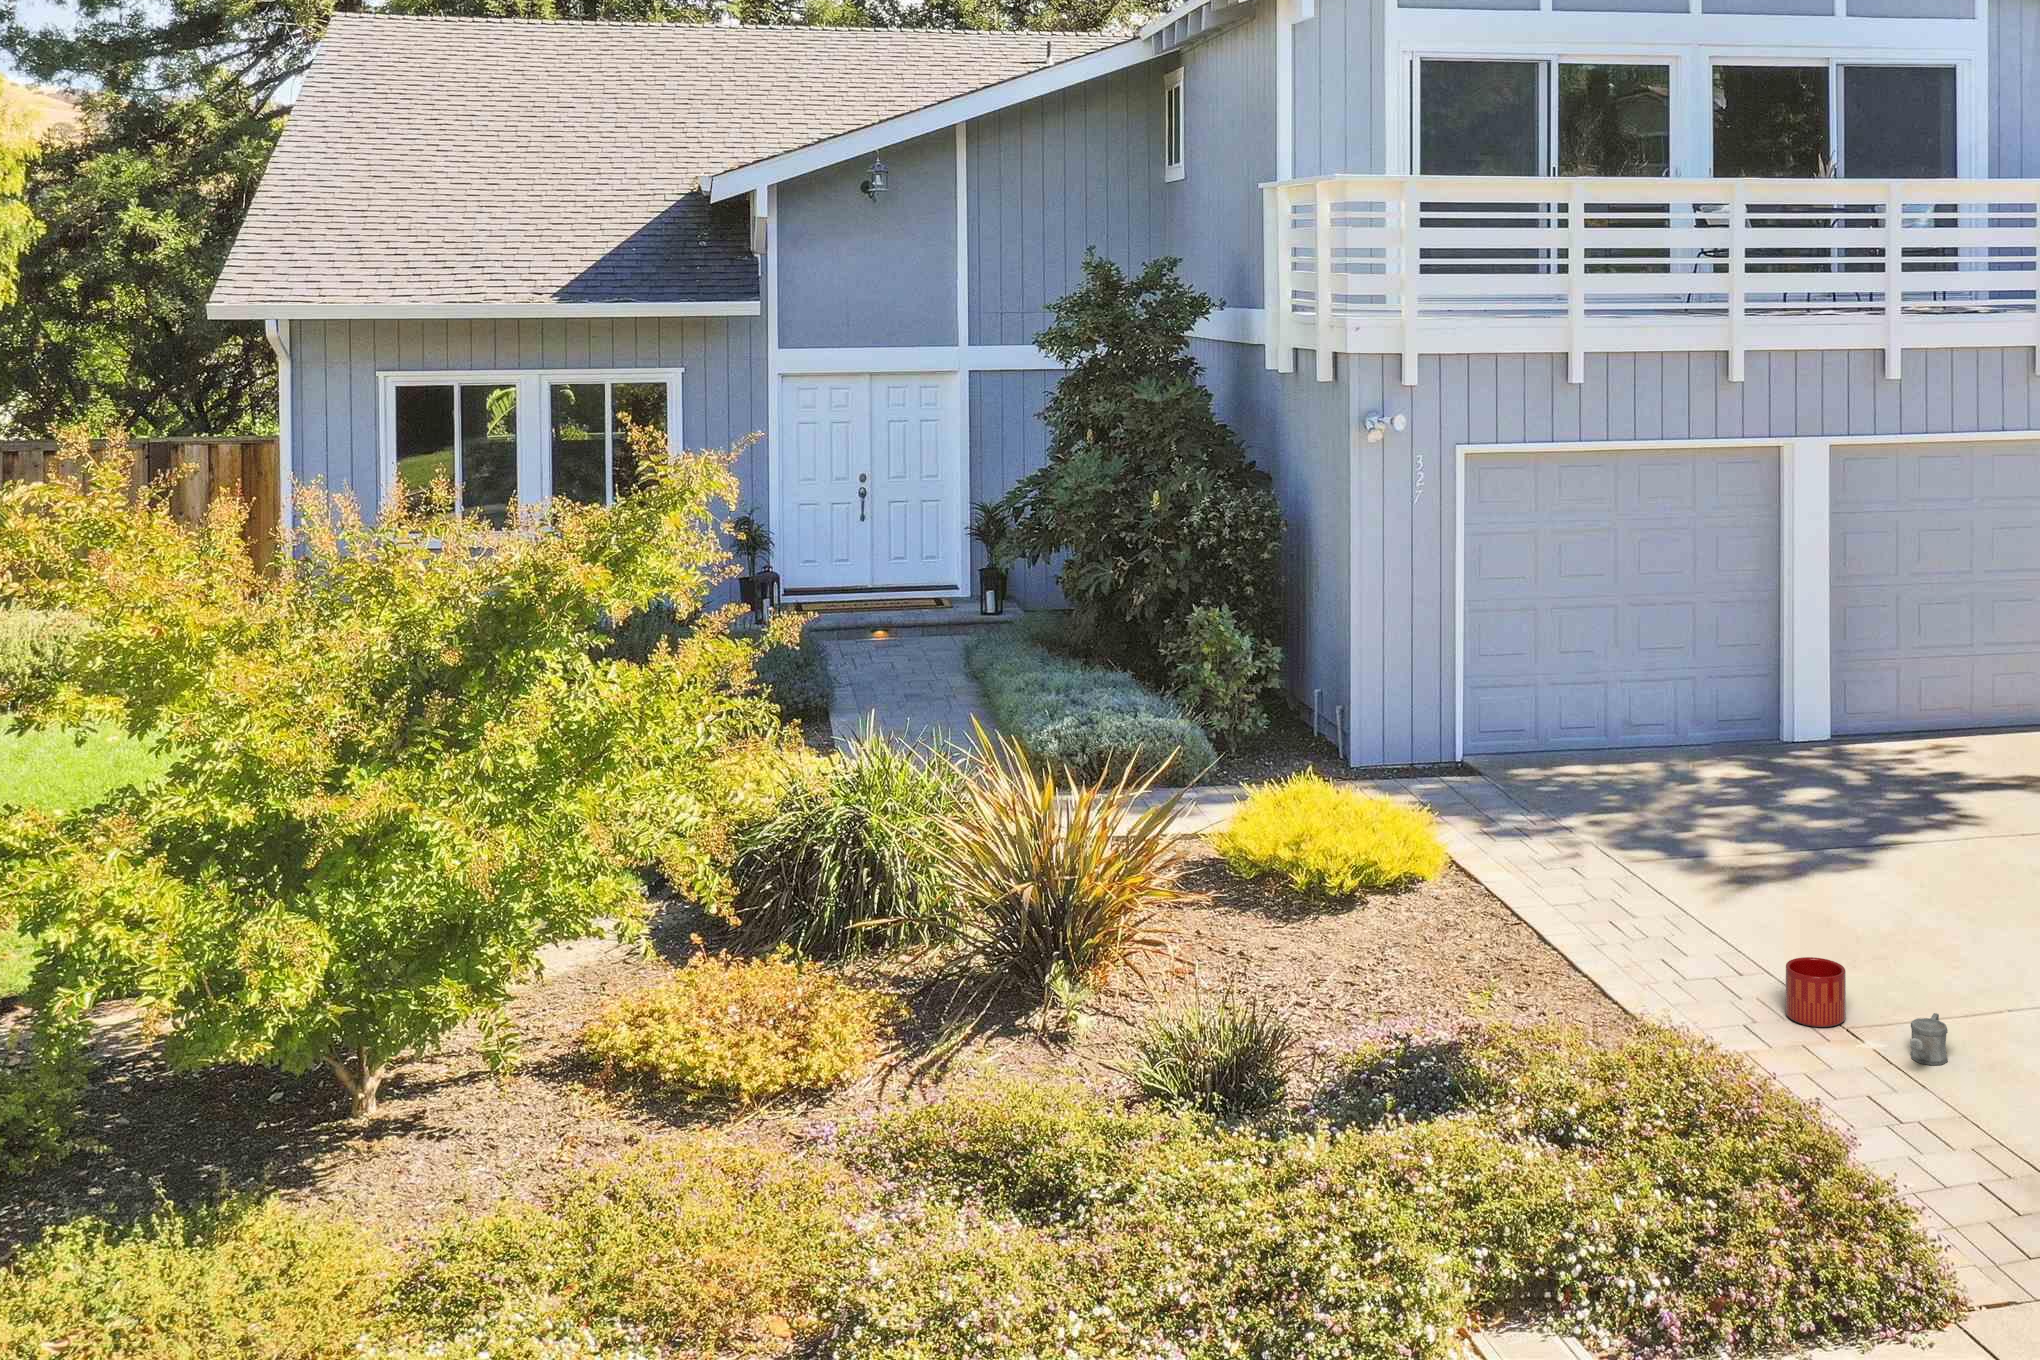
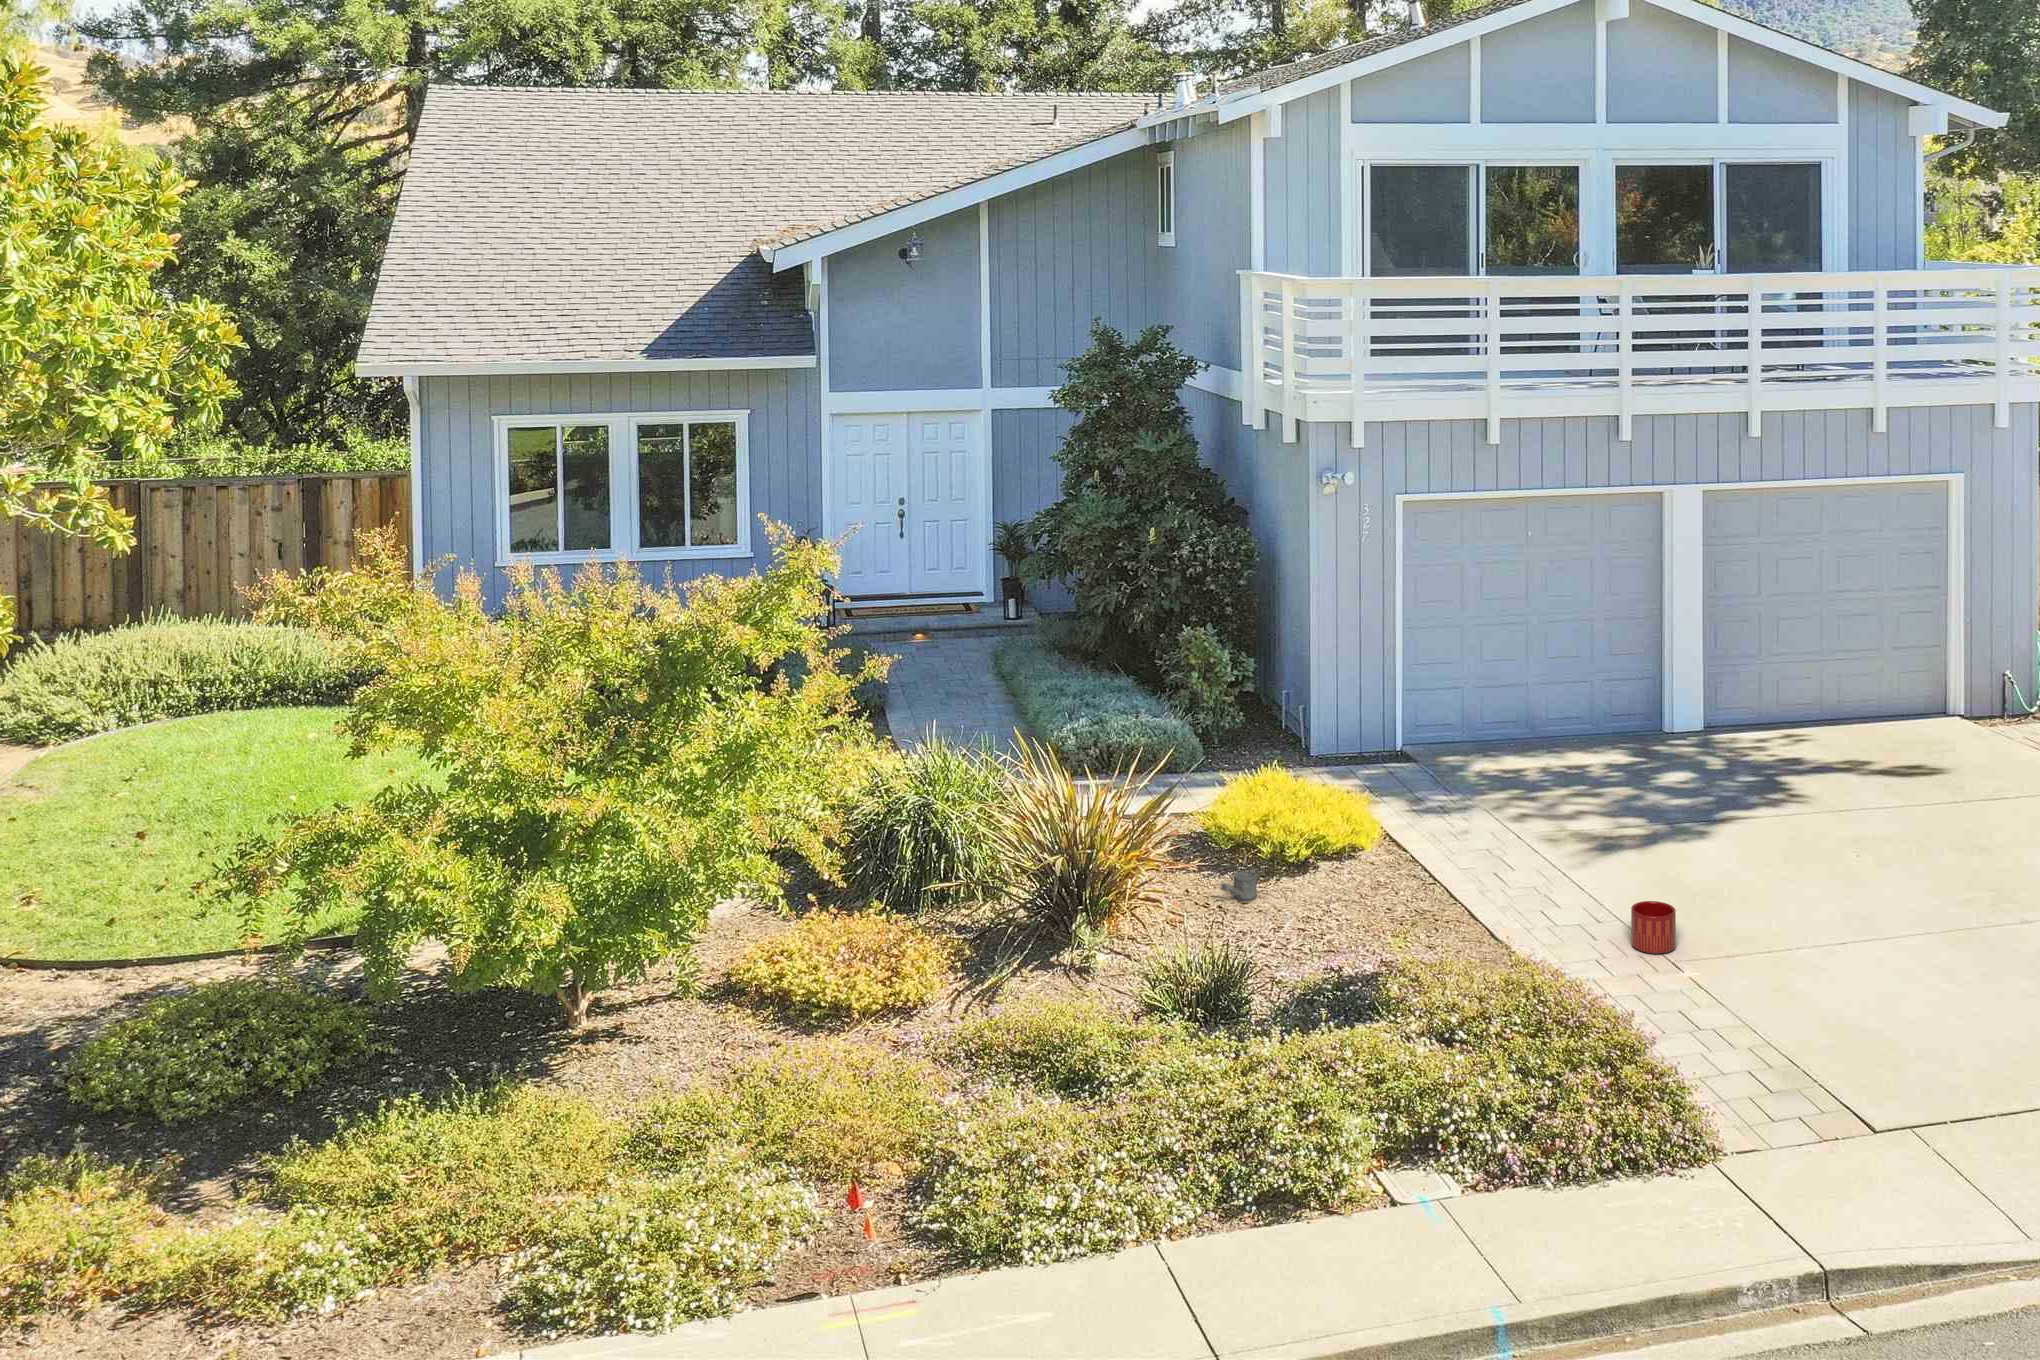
watering can: present [1910,1013,1948,1065] -> present [1222,868,1259,901]

